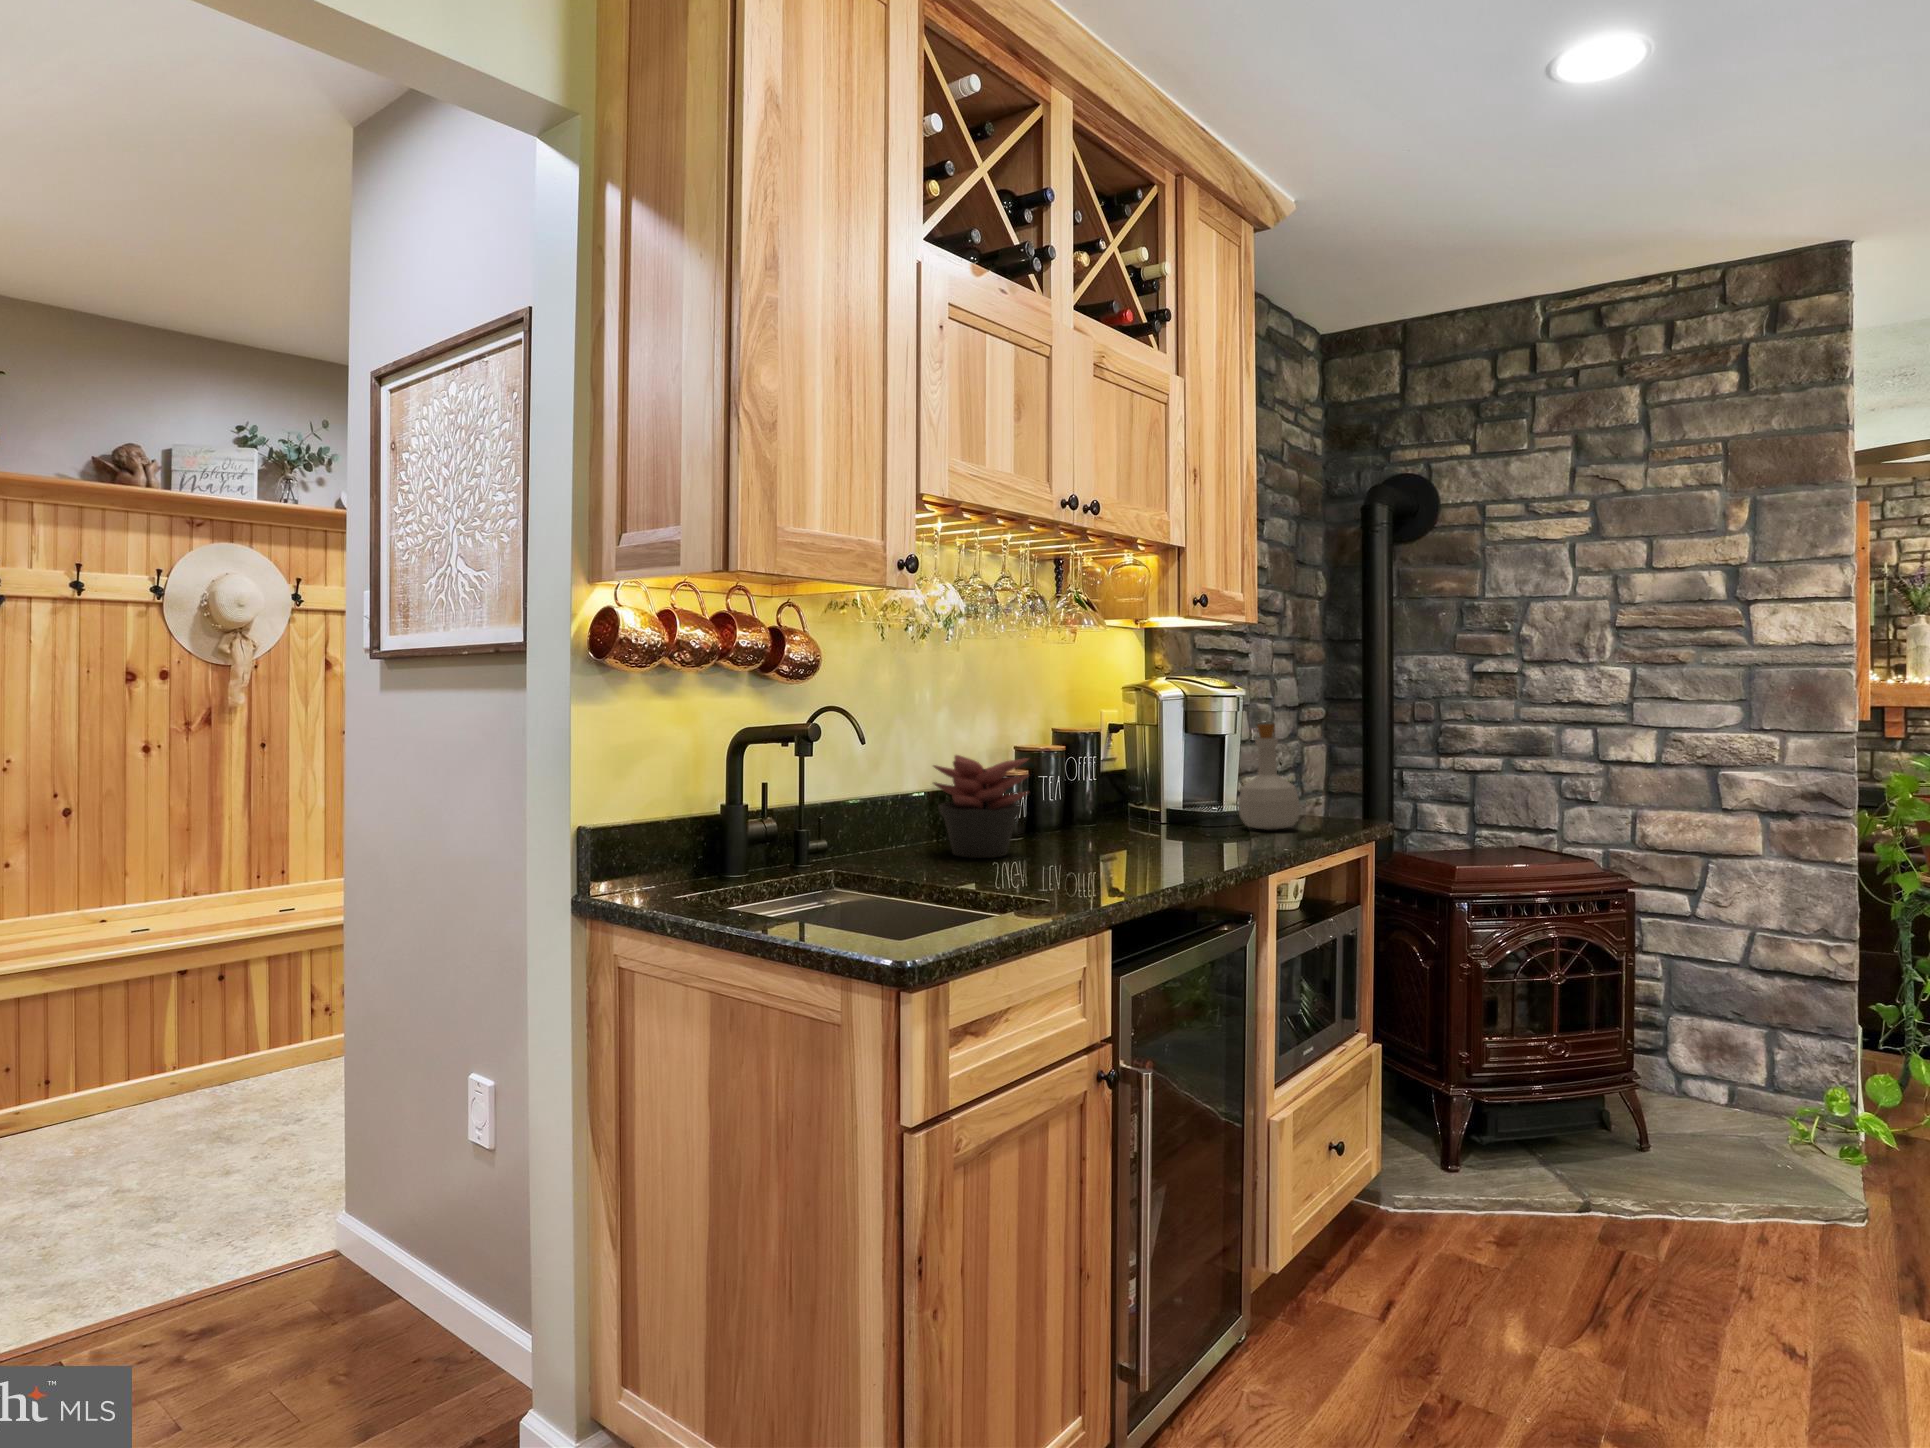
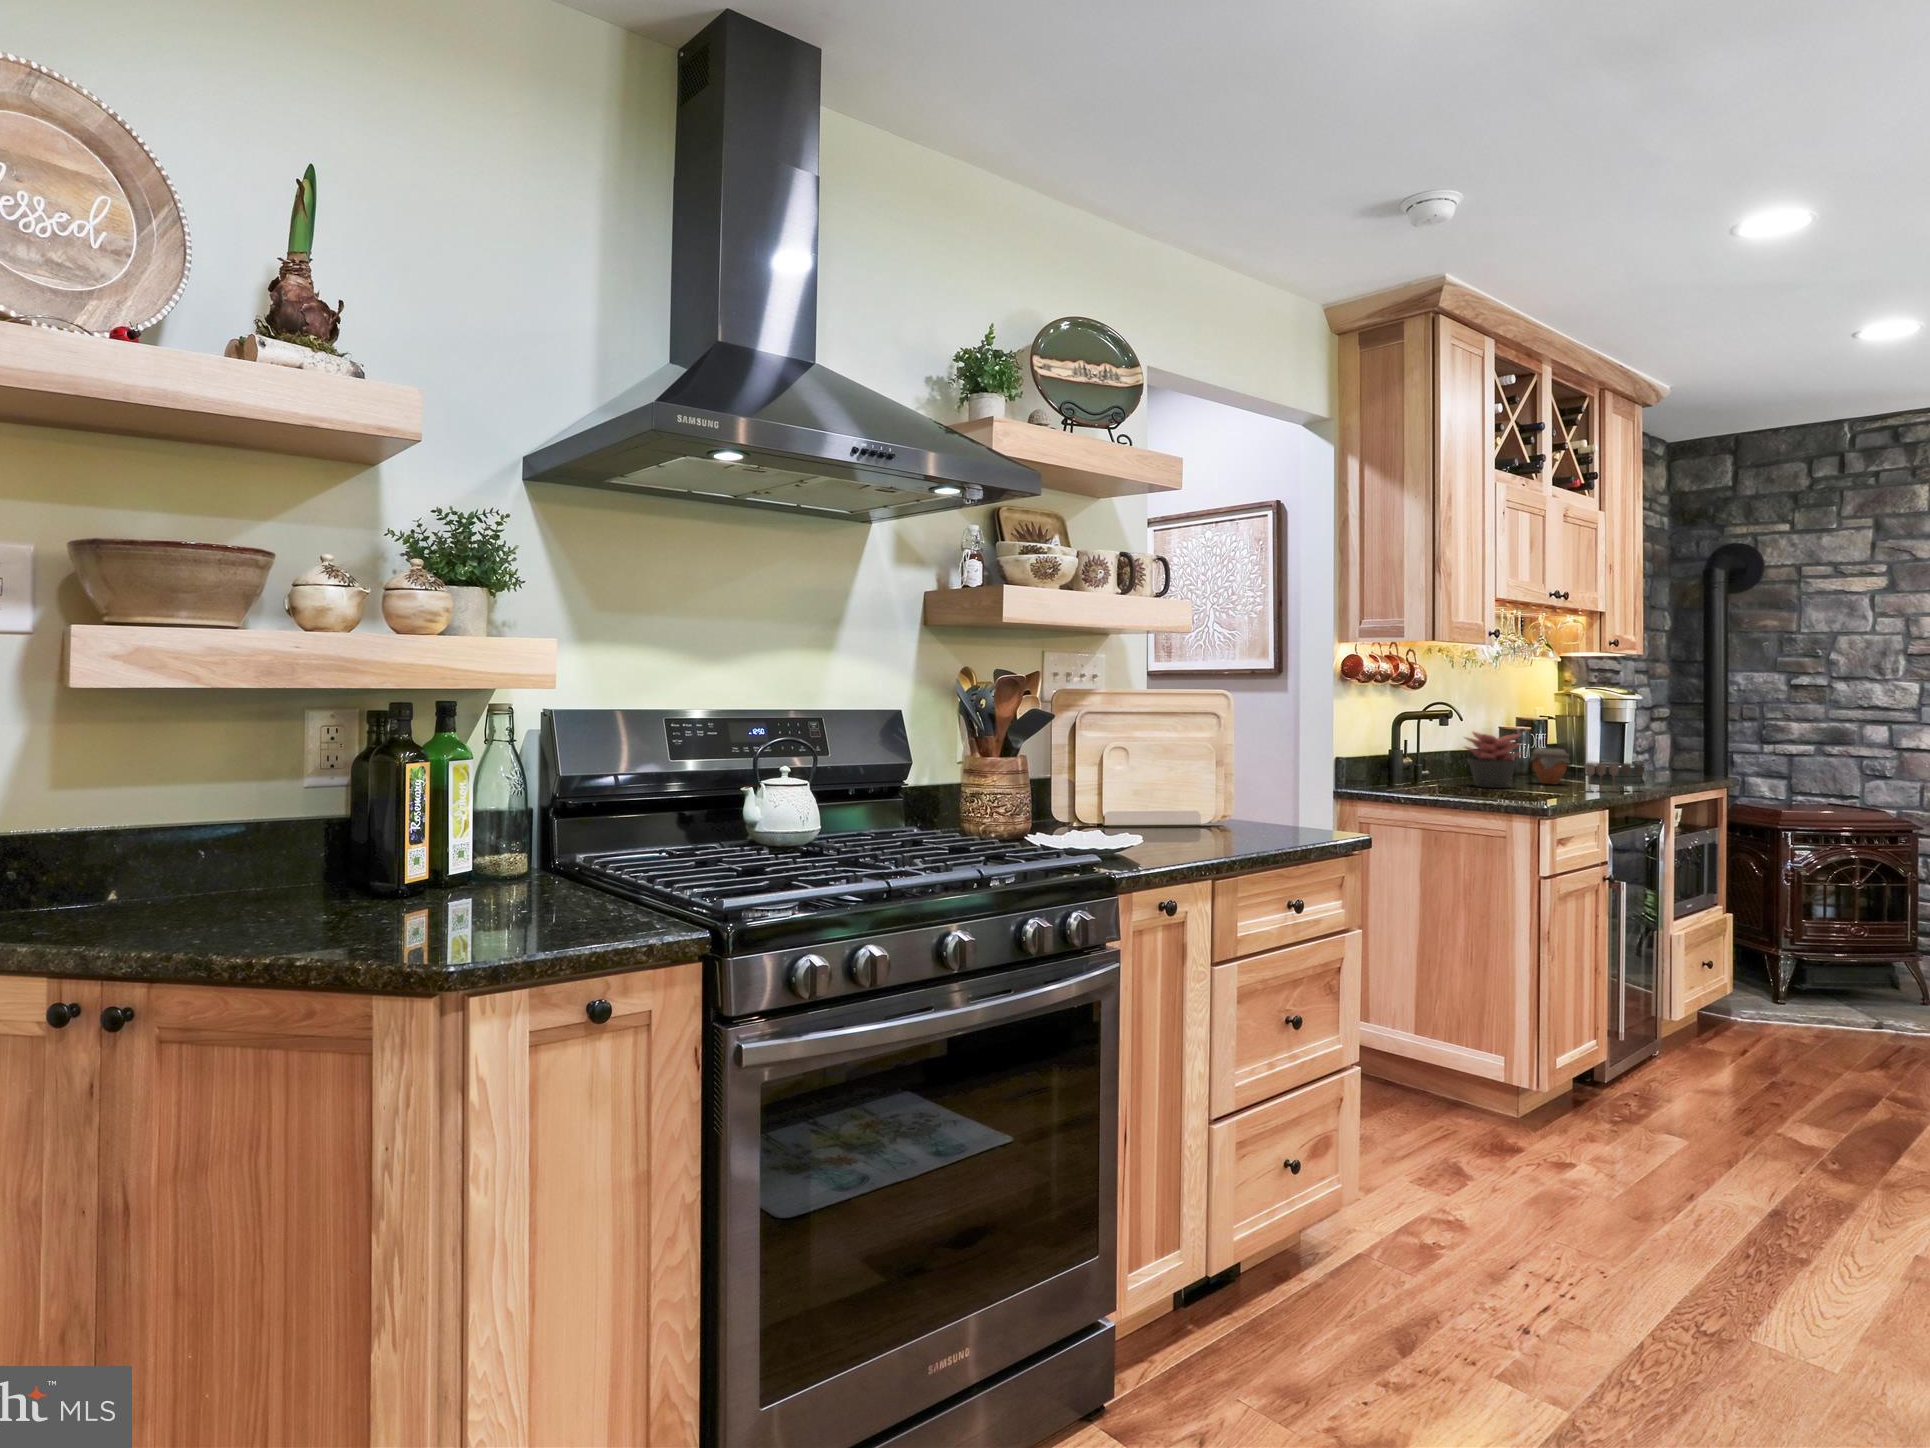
bottle: present [1239,724,1299,830] -> none [1638,717,1680,781]
jar: none [1057,780,1119,844] -> present [1530,748,1570,784]
wine glass: none [1122,808,1223,862] -> present [1585,763,1645,792]

